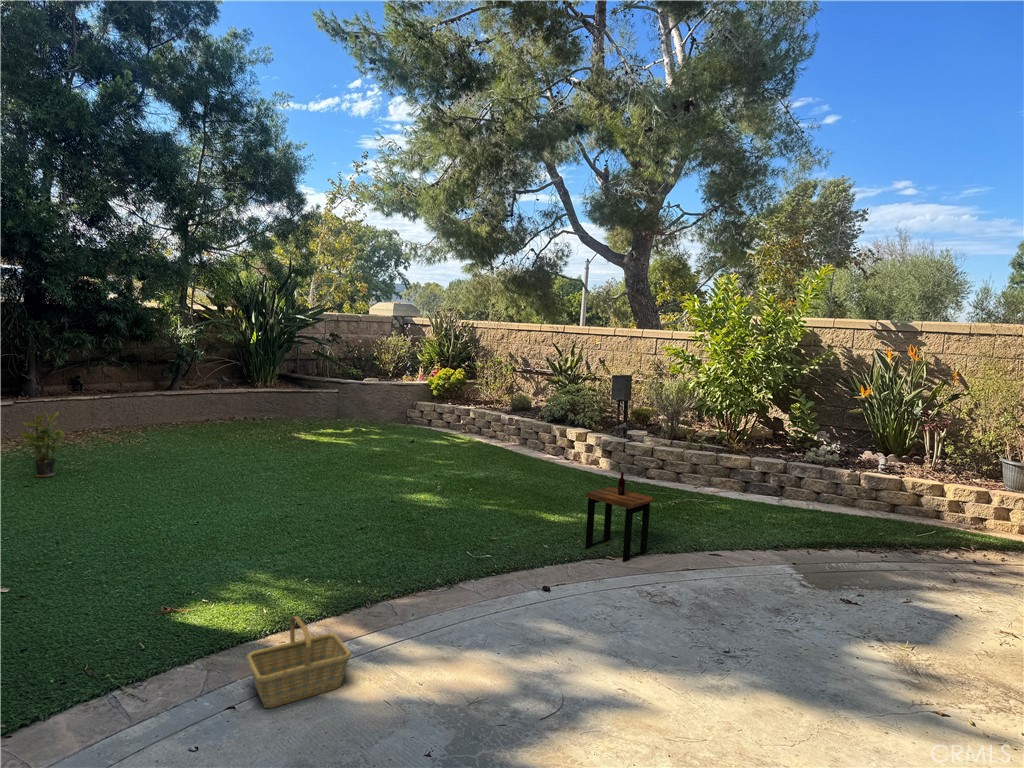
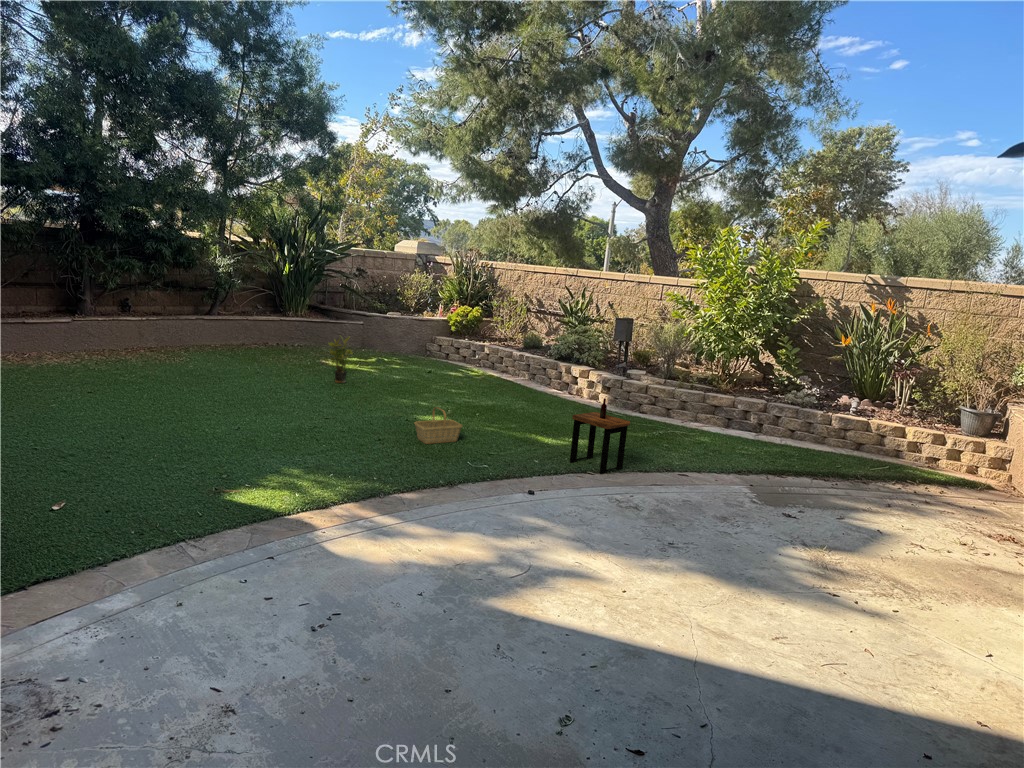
potted plant: present [21,411,65,477] -> present [329,336,353,383]
basket: present [247,616,351,708] -> present [414,407,463,444]

